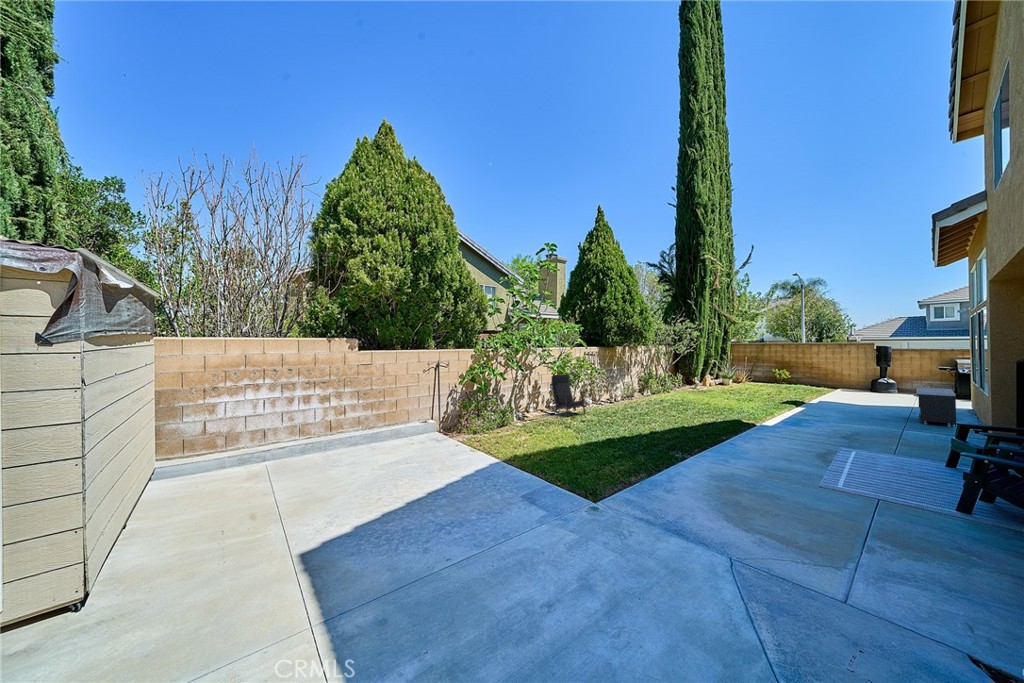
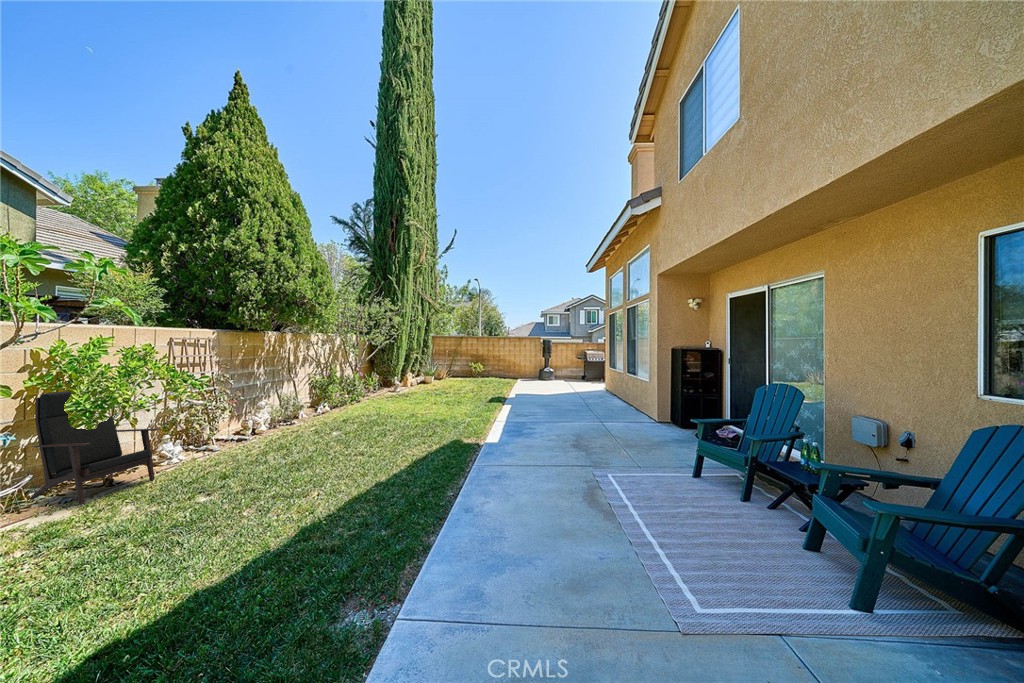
storage bench: present [917,388,956,426] -> none [613,381,650,422]

